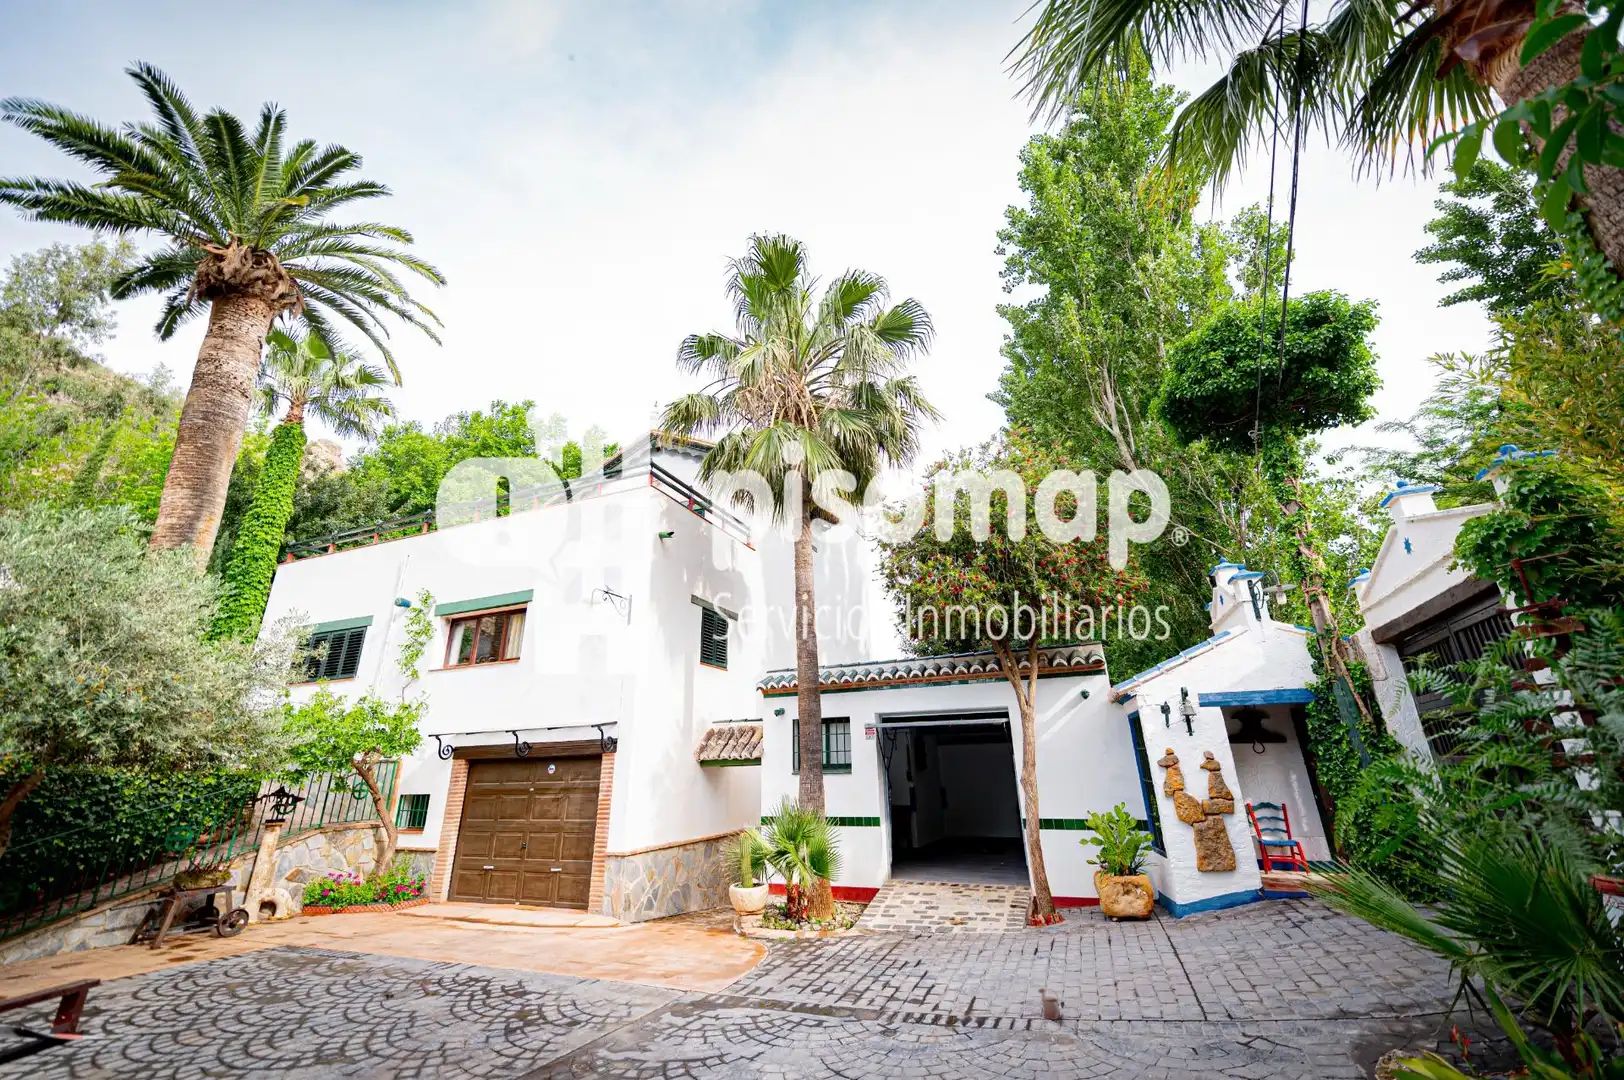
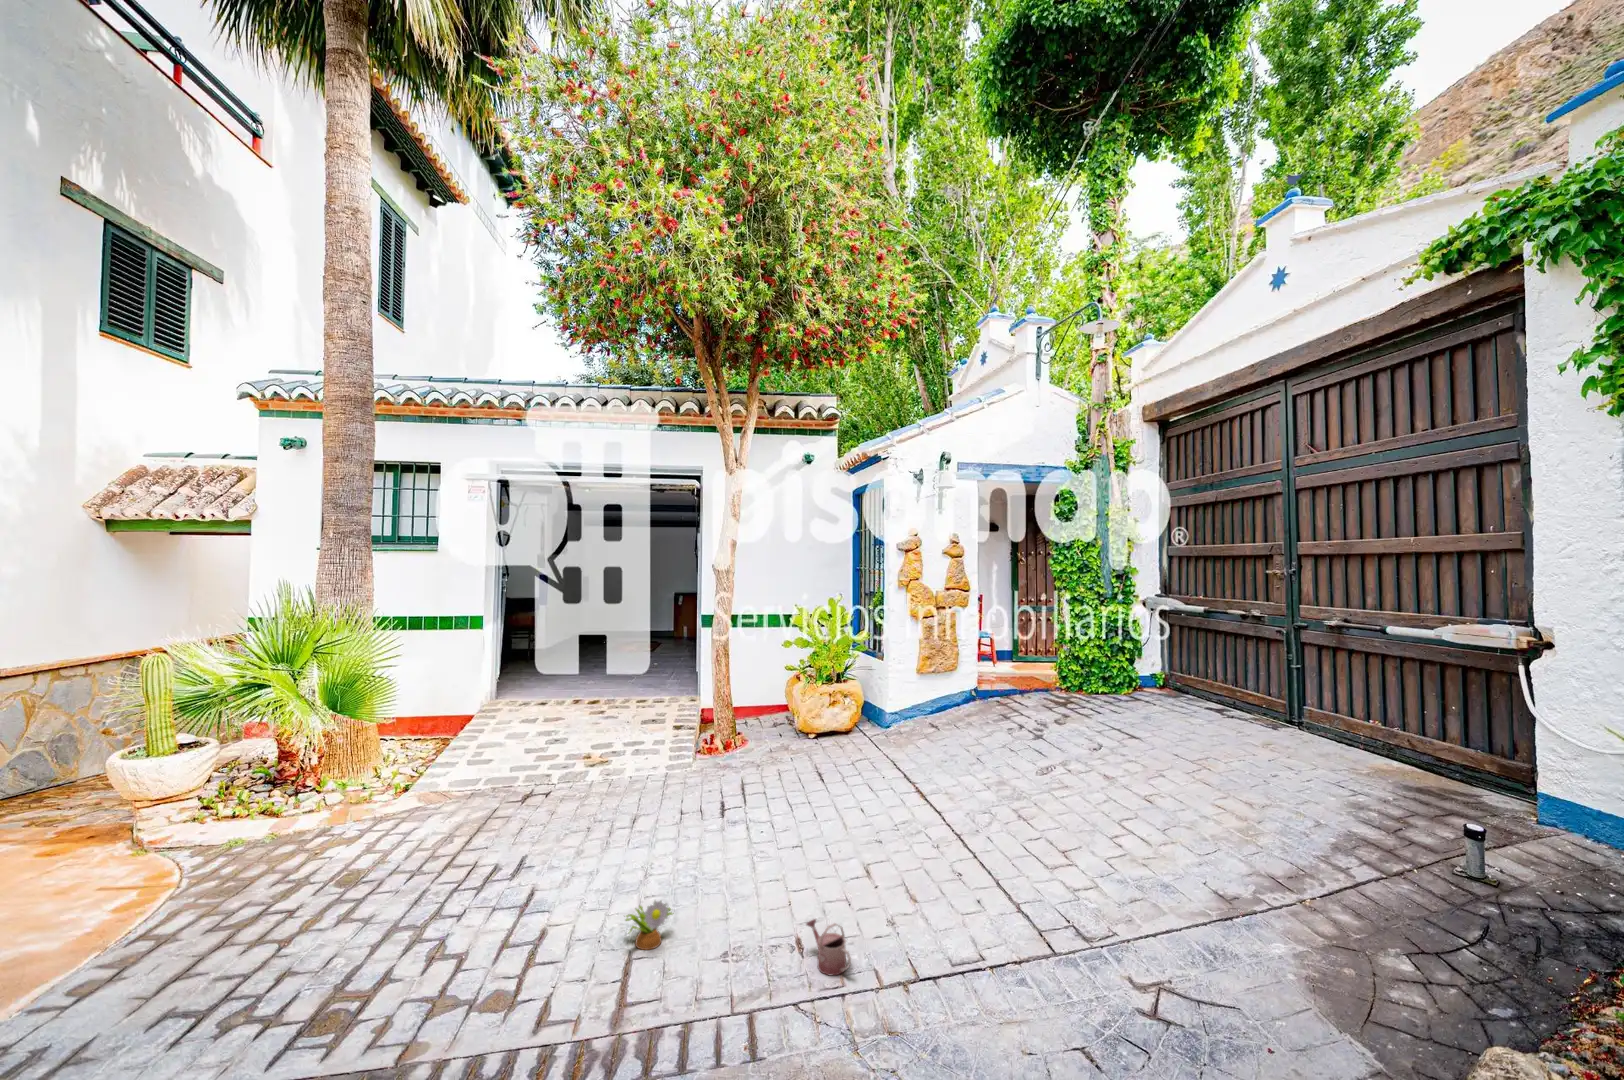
decorative plant: none [942,965,969,996] -> present [626,901,674,950]

